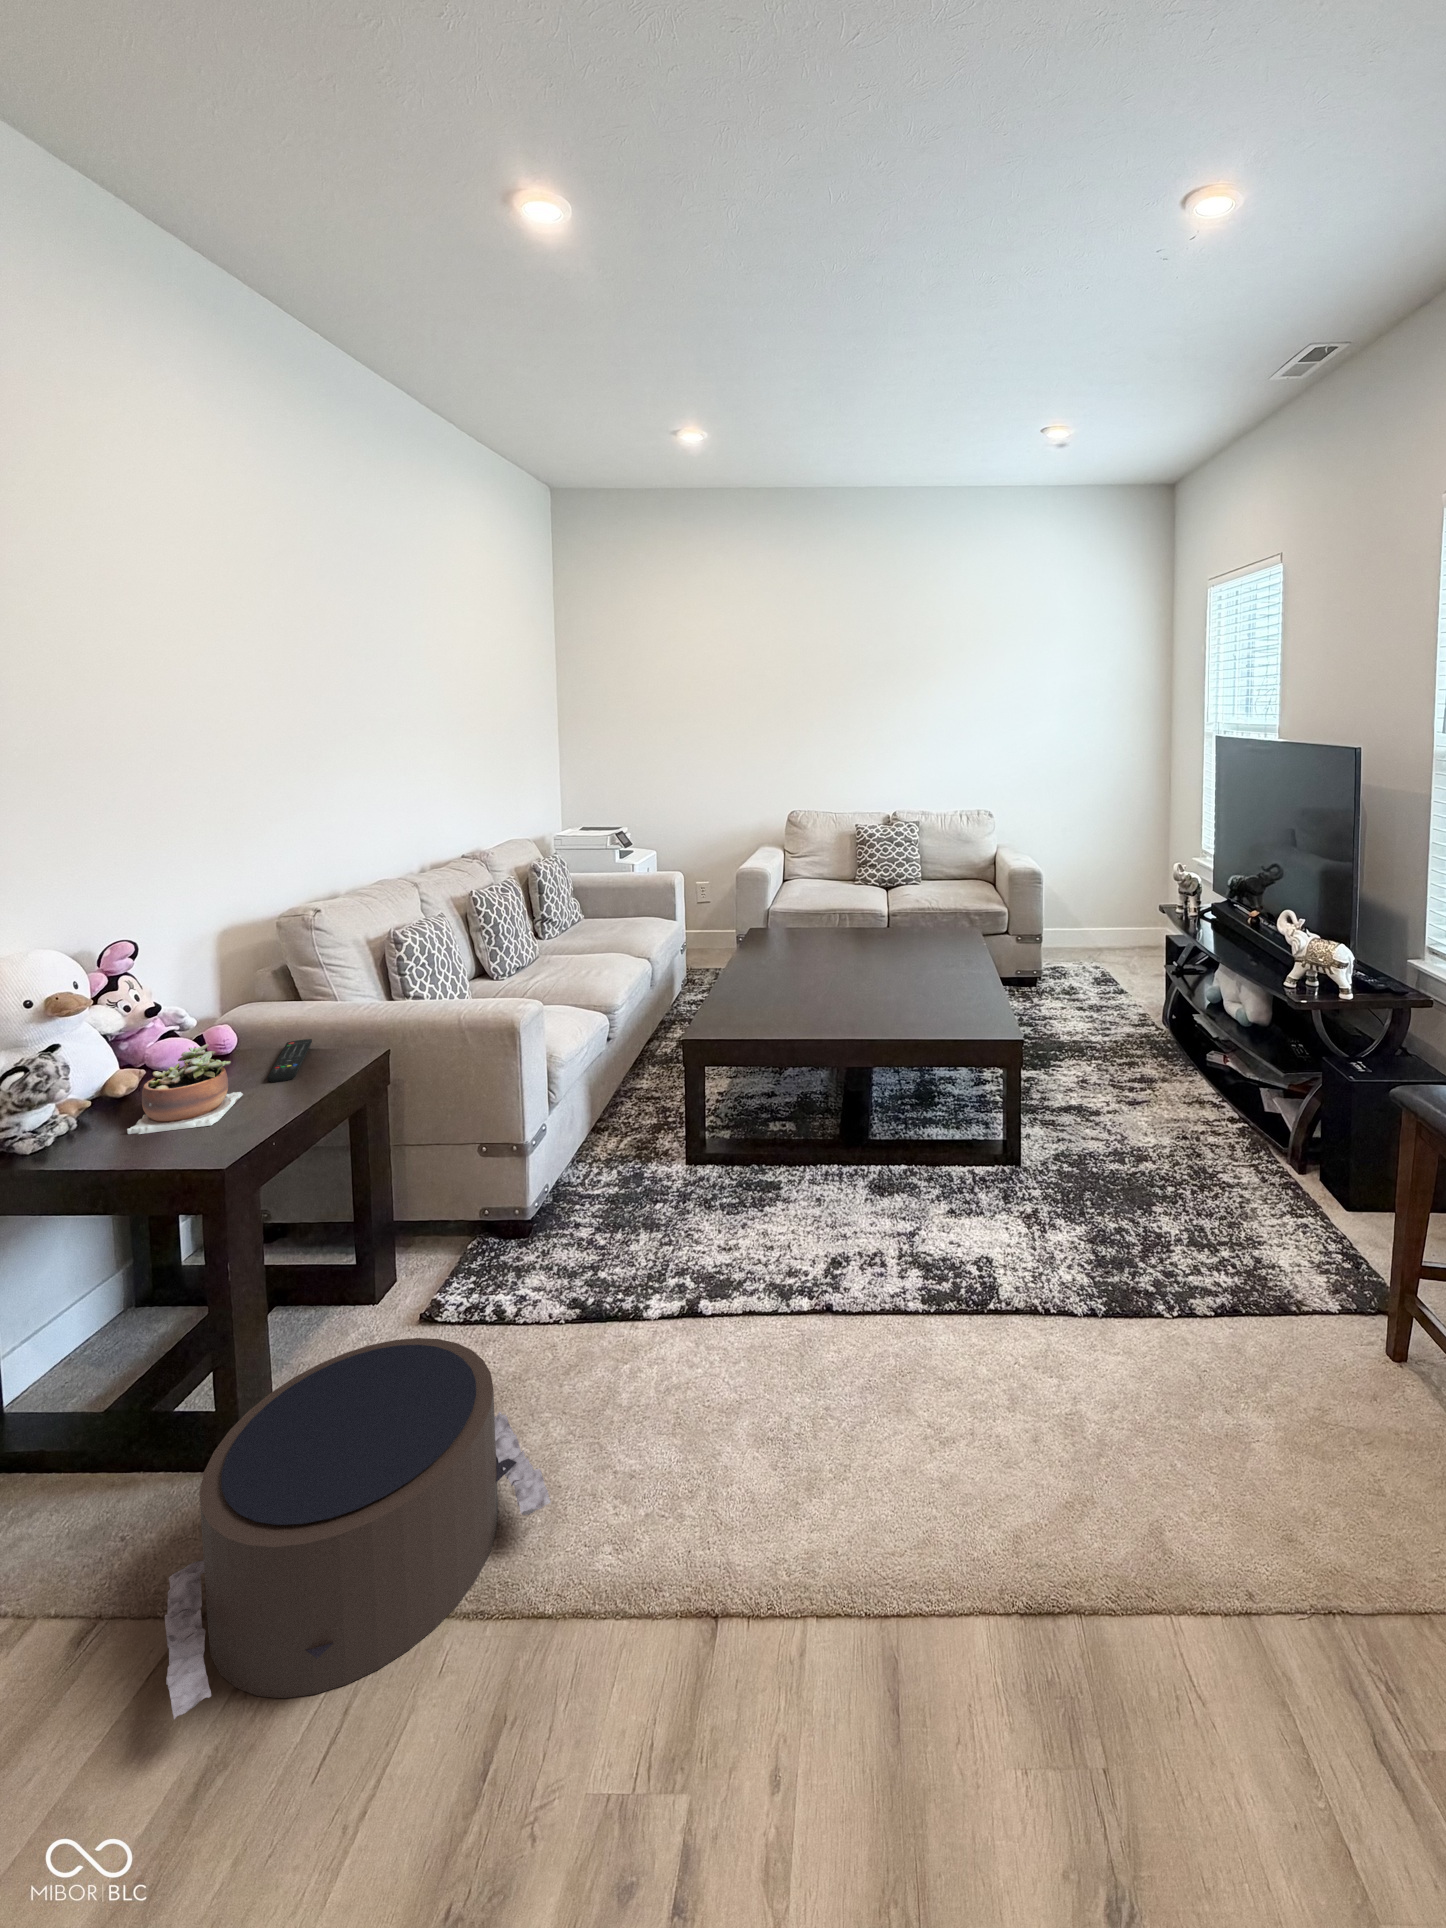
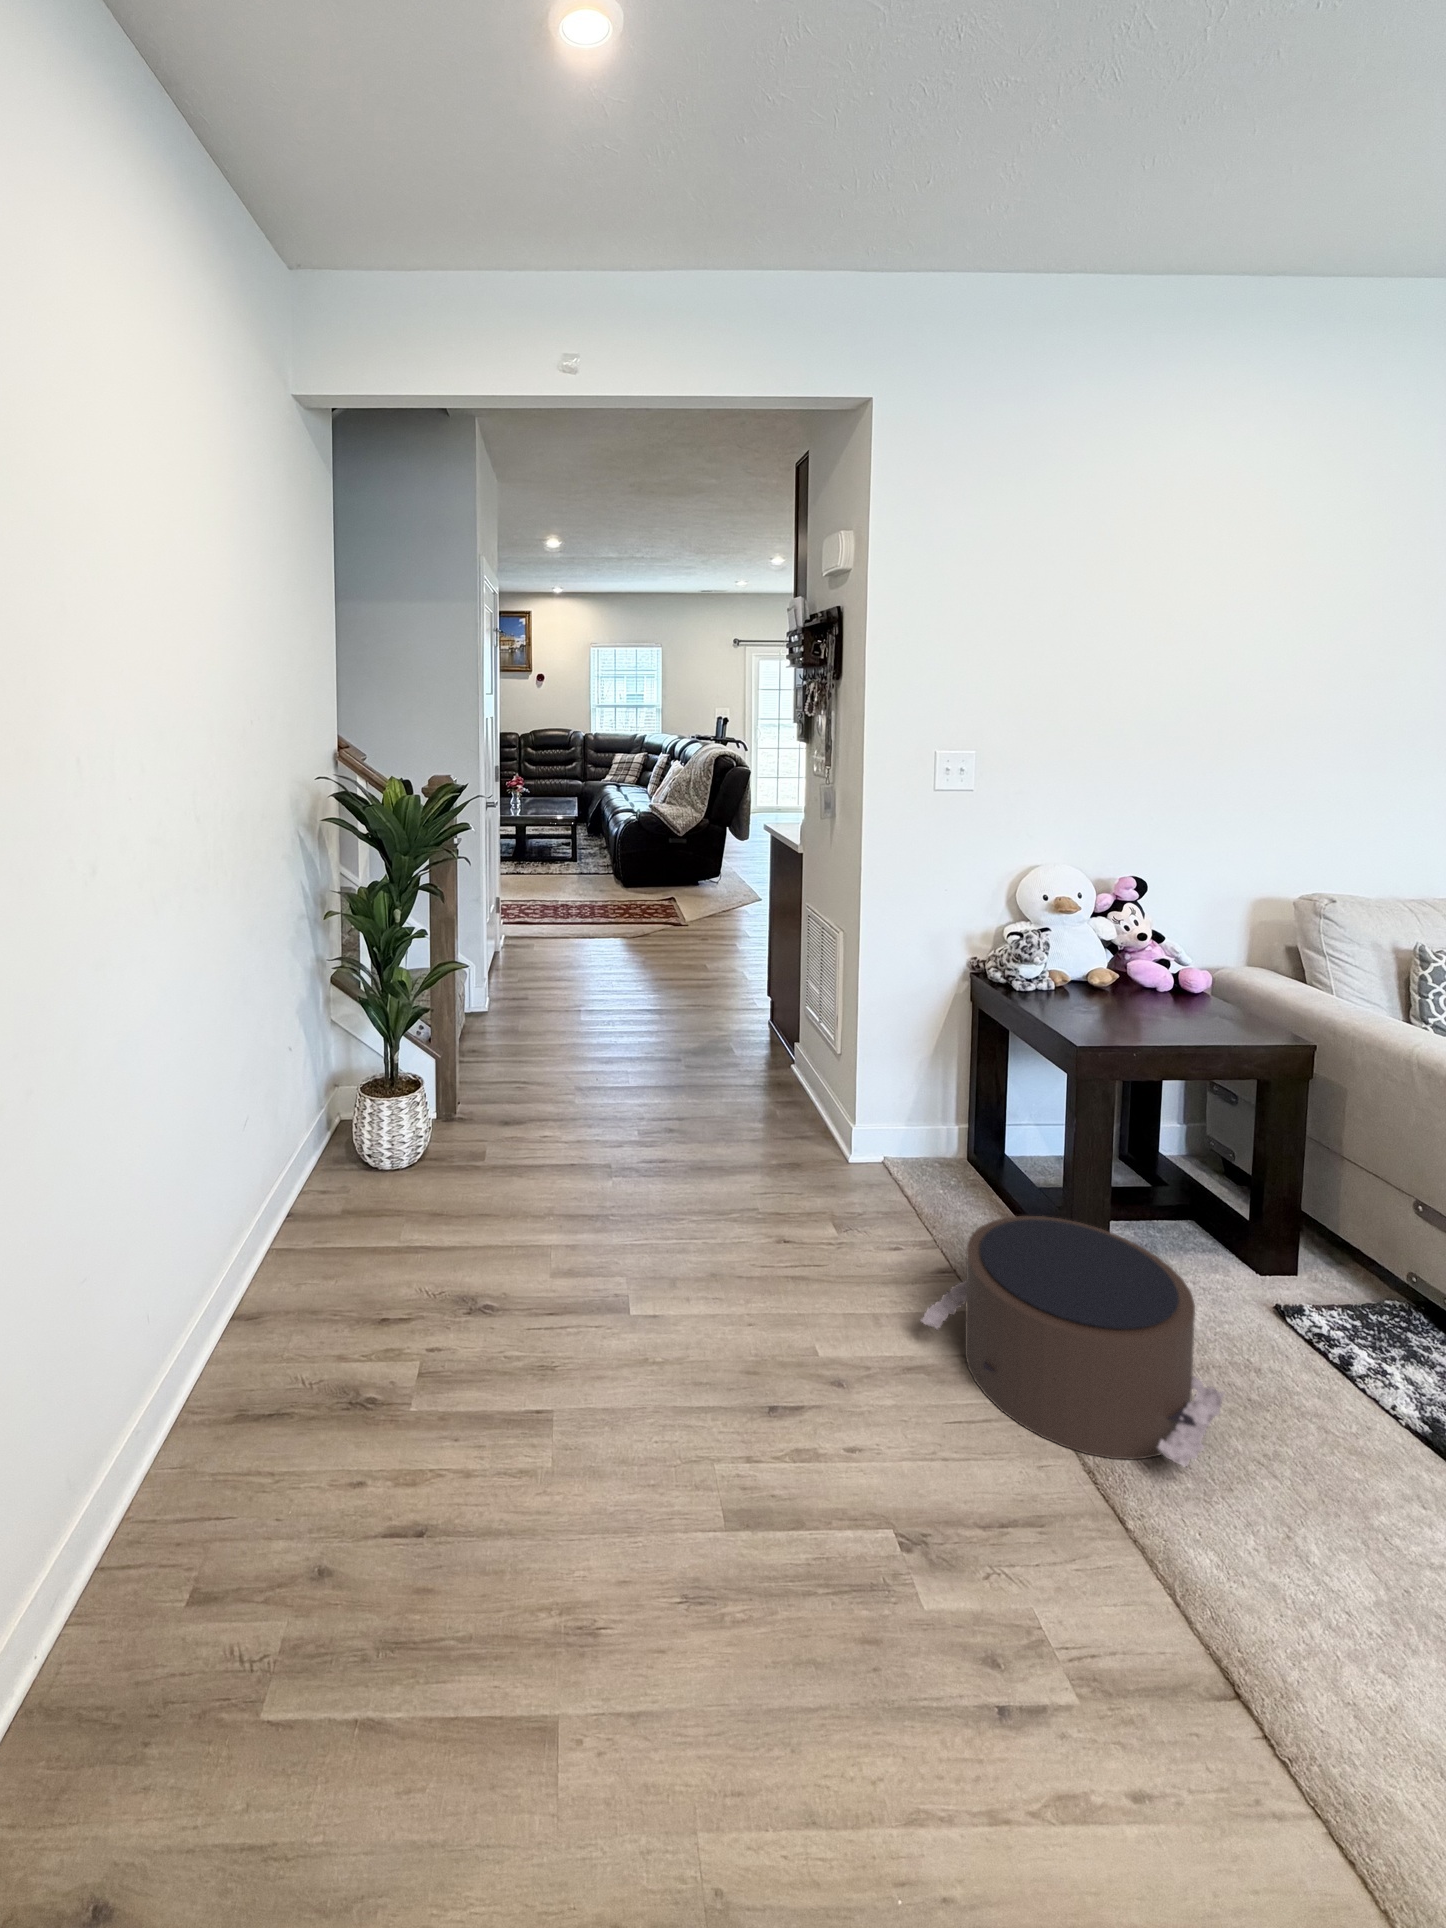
remote control: present [267,1039,312,1082] -> none [1184,1002,1260,1026]
succulent plant: present [127,1044,243,1134] -> none [1067,965,1157,1025]

